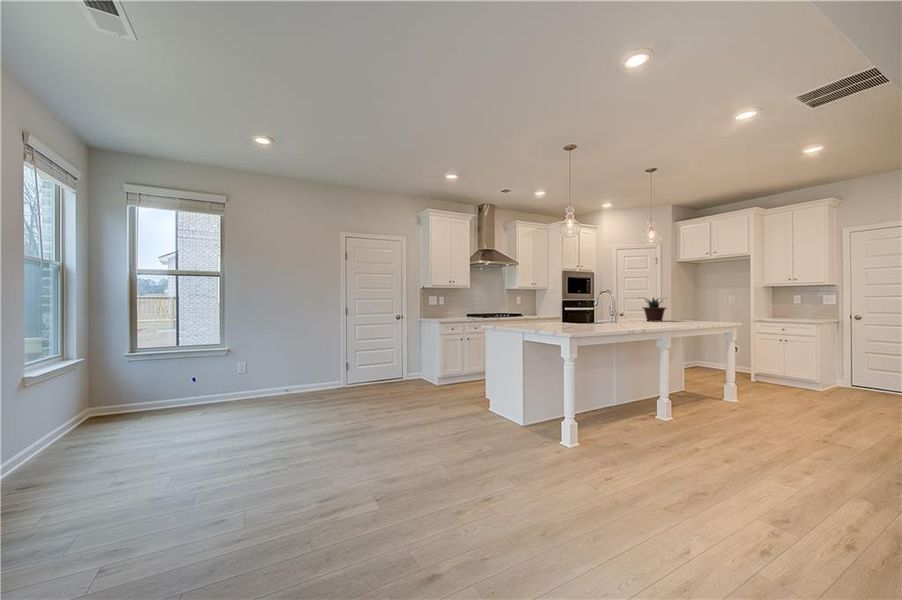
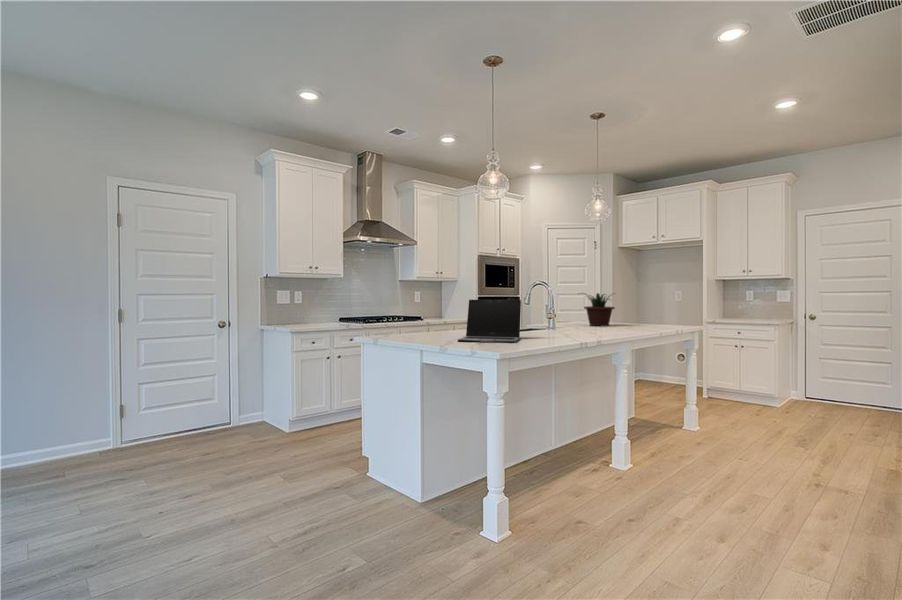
laptop: none [547,302,589,329] -> present [458,300,521,343]

